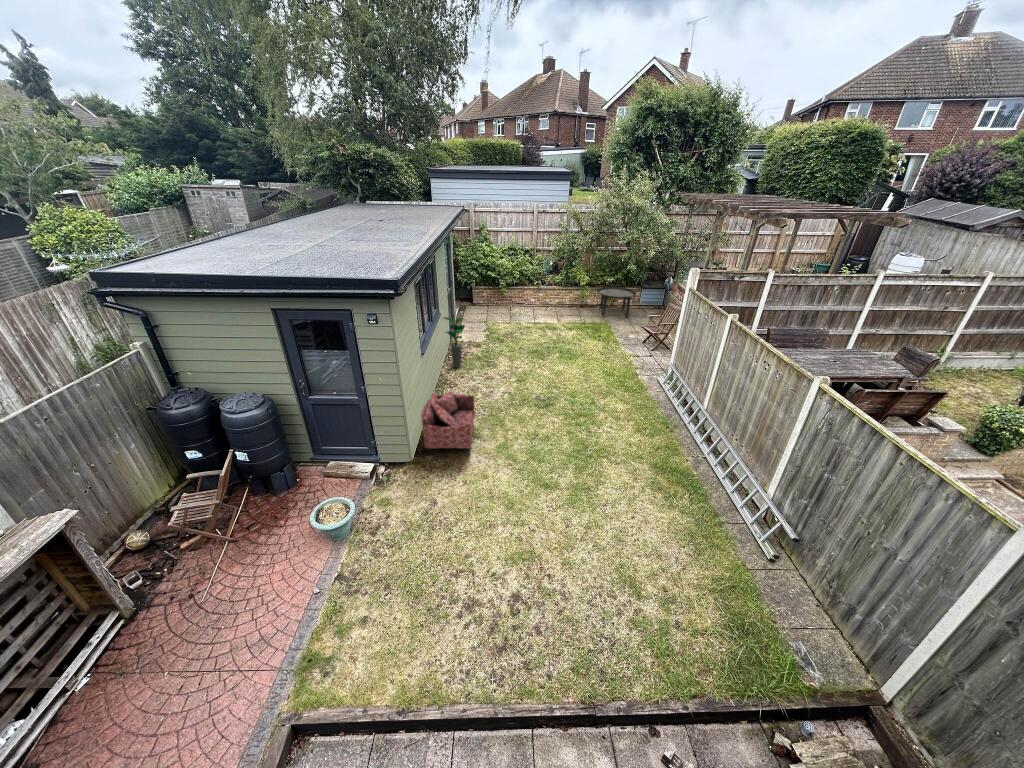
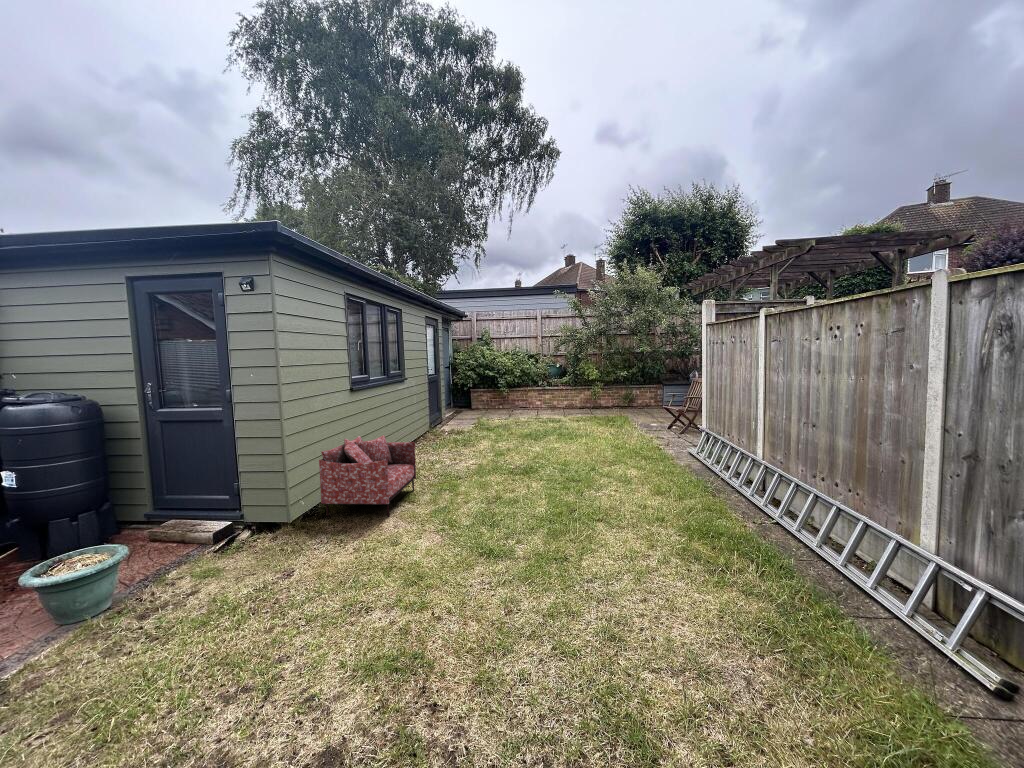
round table: present [597,287,636,317] -> none [608,384,654,412]
potted plant: present [444,317,465,368] -> none [409,382,438,445]

